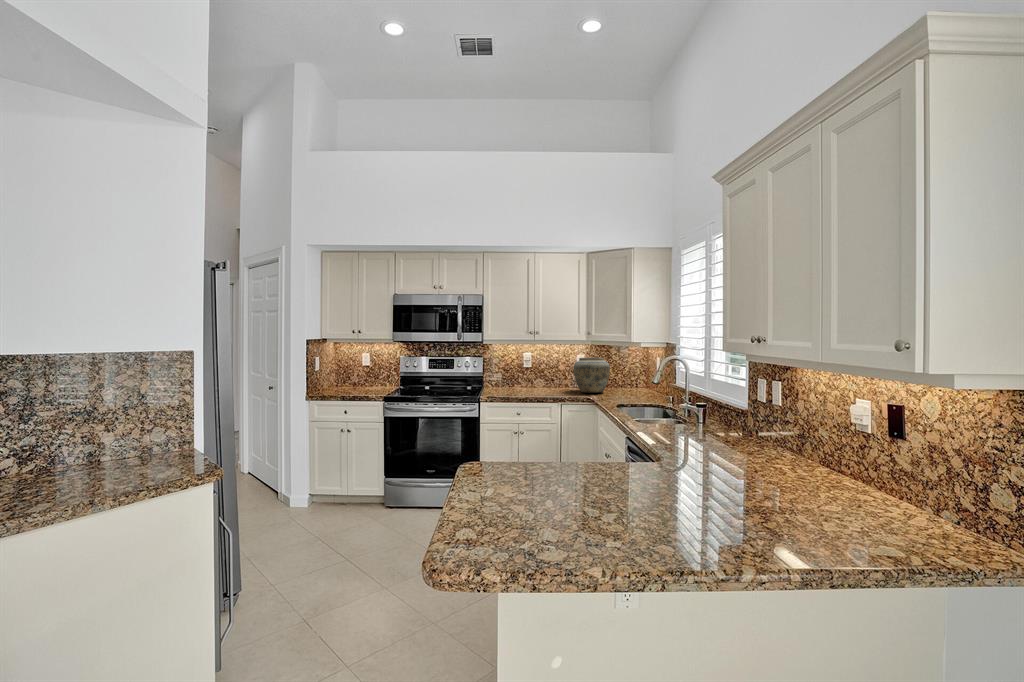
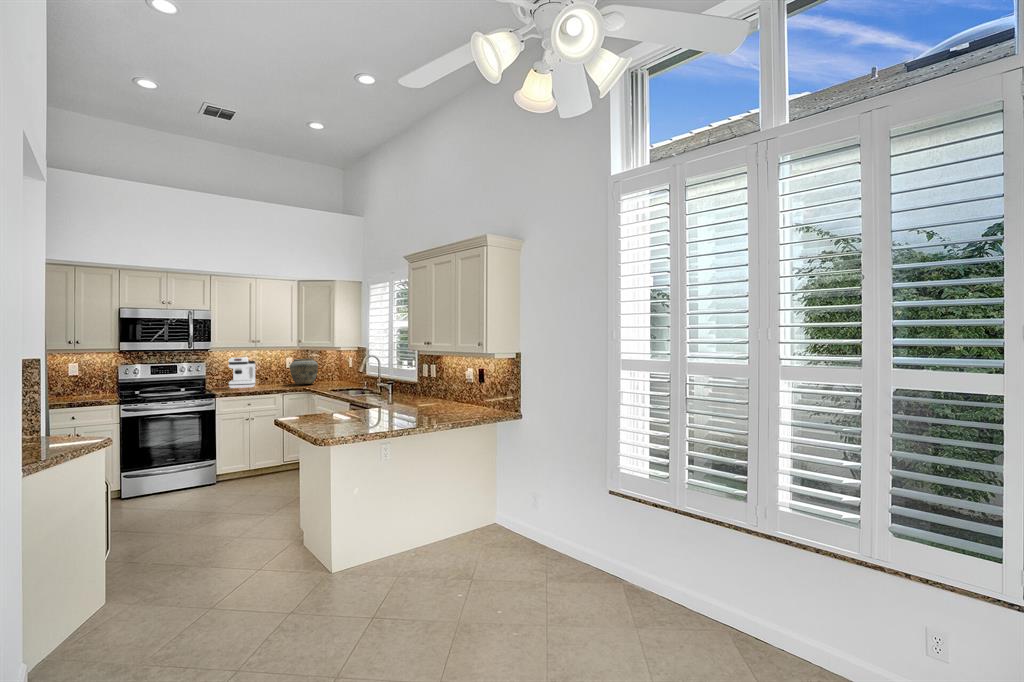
coffee maker: none [501,353,535,392] -> present [229,358,255,388]

